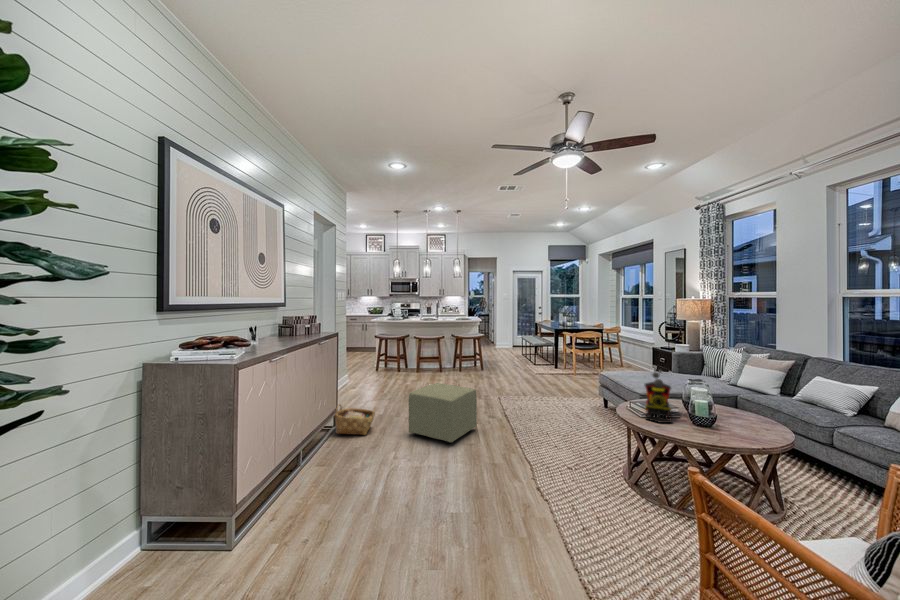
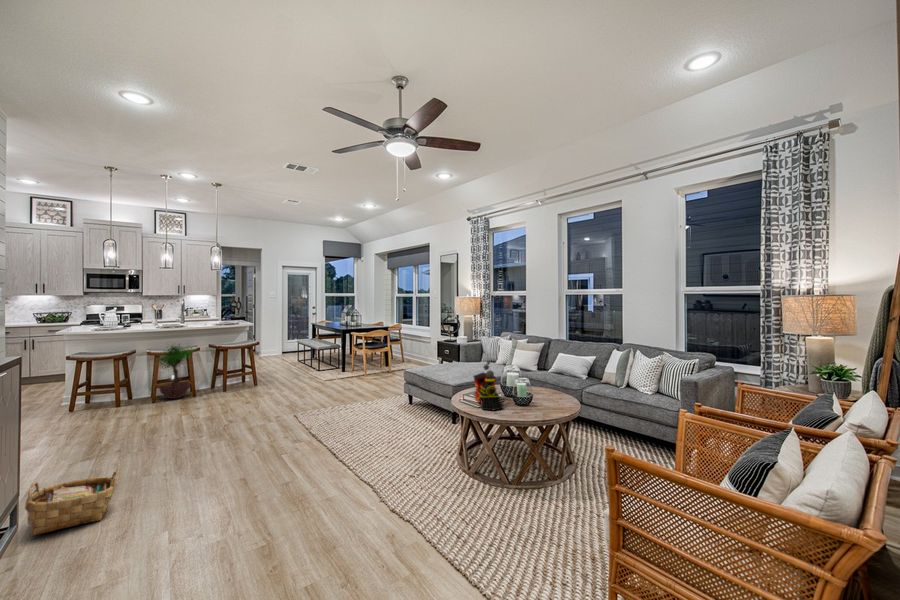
potted tree: none [416,329,441,371] -> present [157,344,195,399]
ottoman: present [408,383,477,443] -> none [185,412,286,493]

